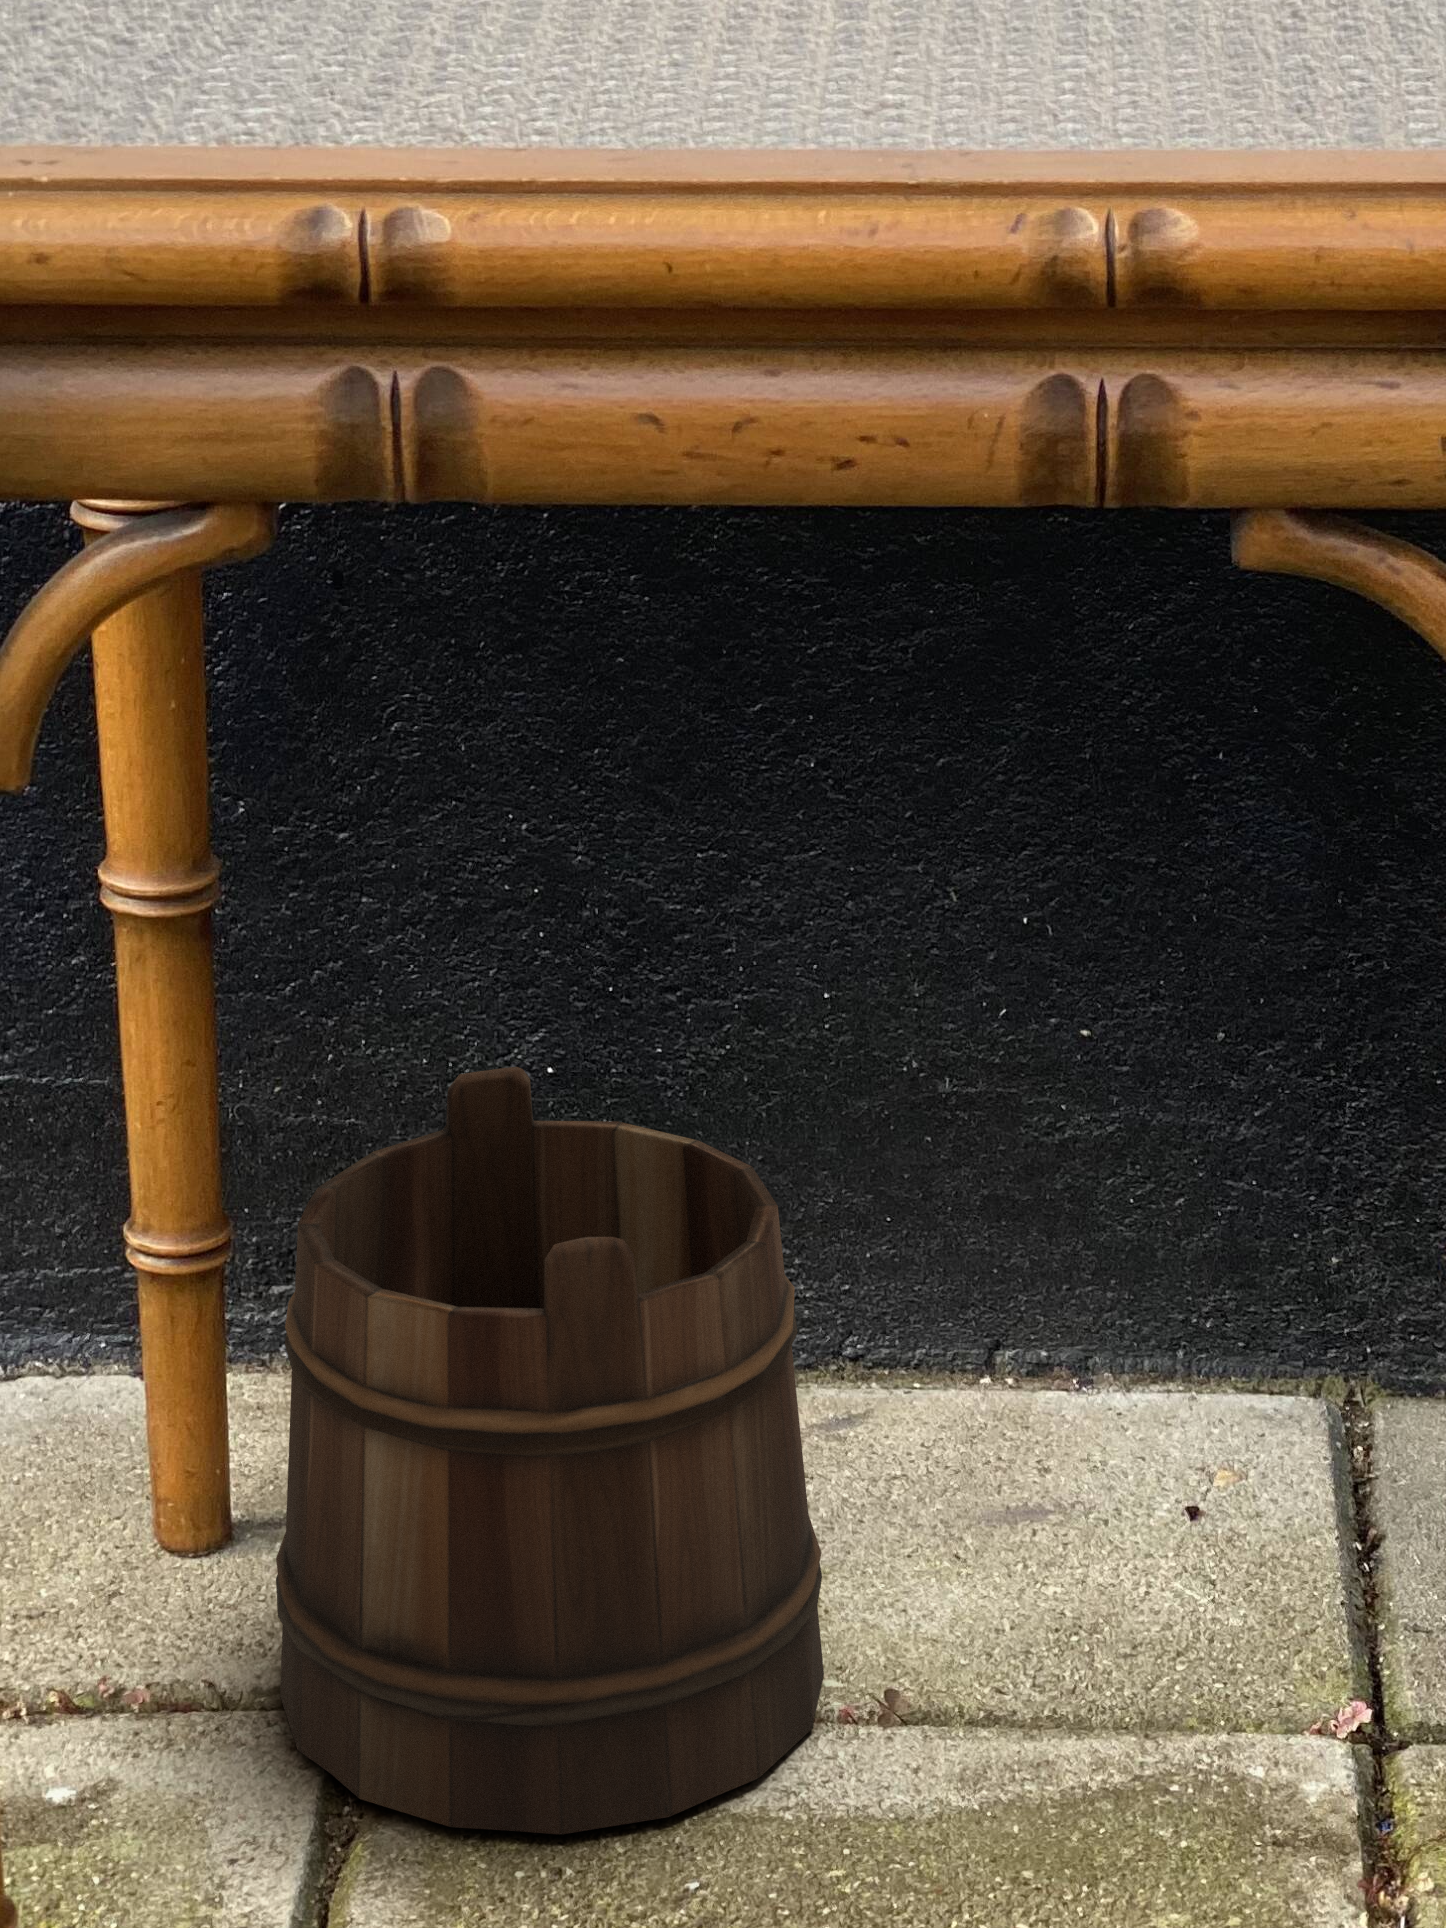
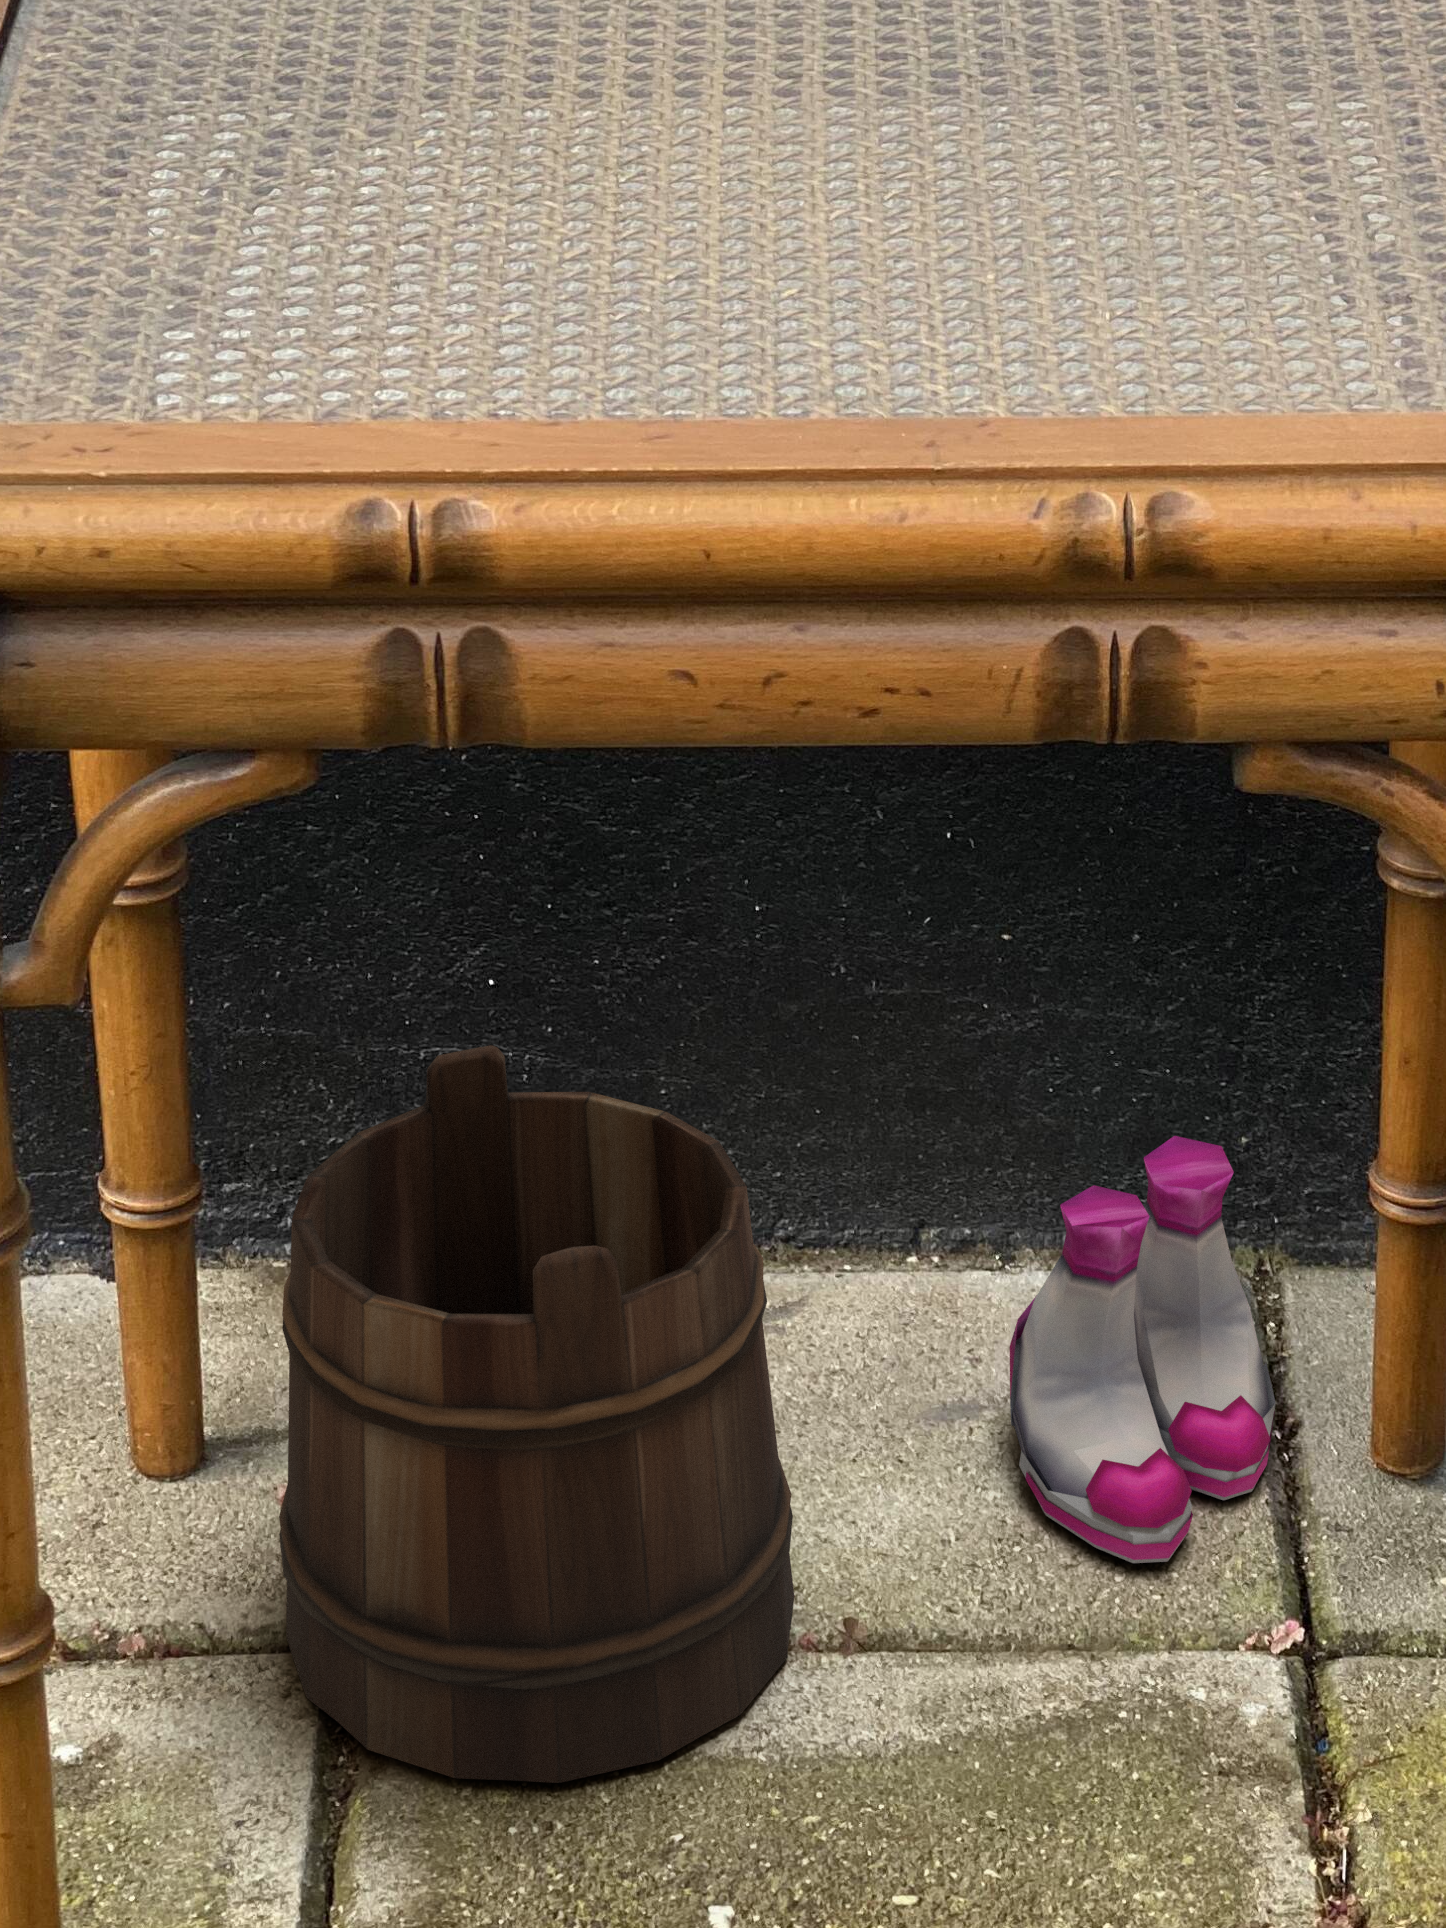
boots: none [1064,1203,1352,1651] -> present [1010,1136,1276,1563]

